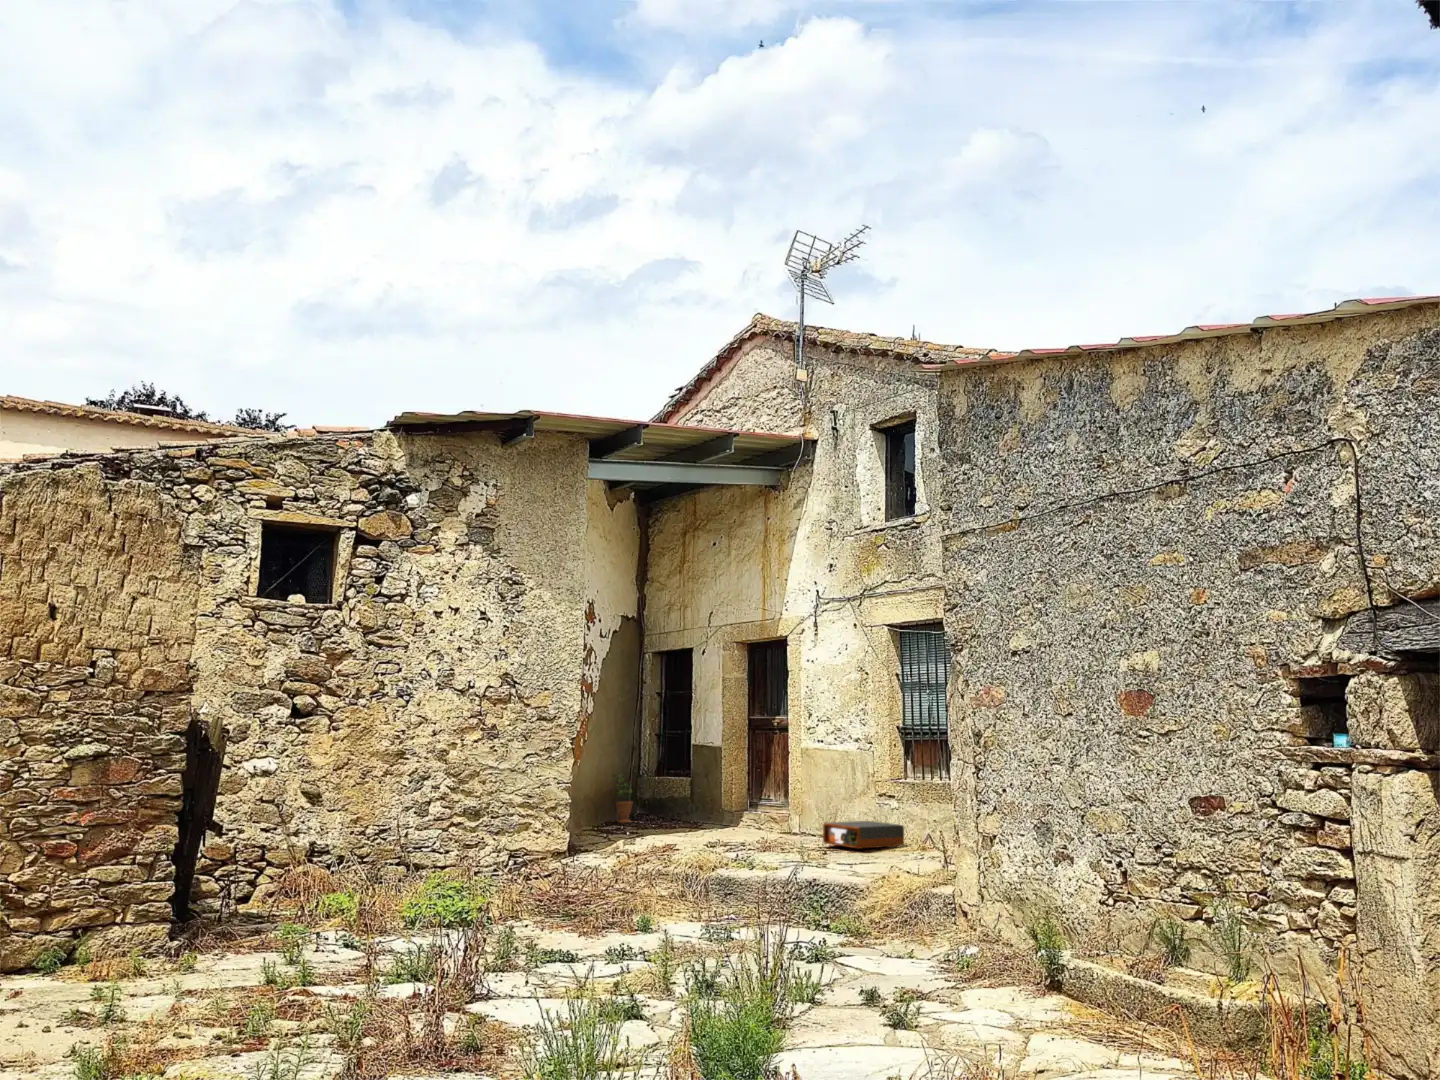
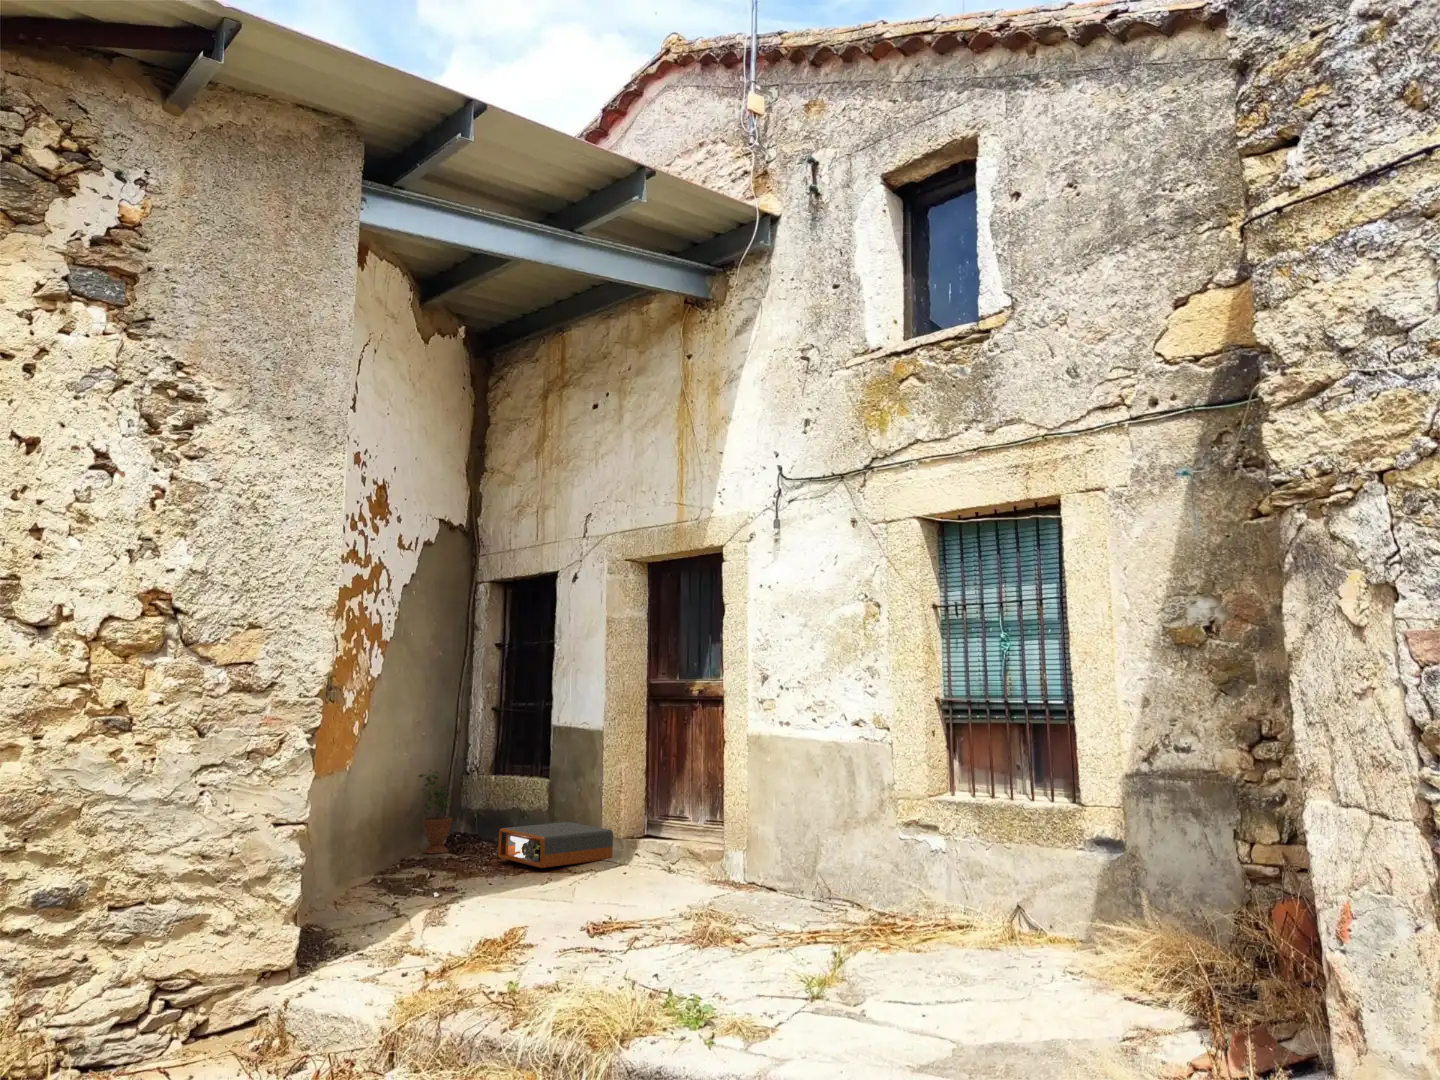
storage box: present [823,821,904,849] -> present [498,822,613,868]

